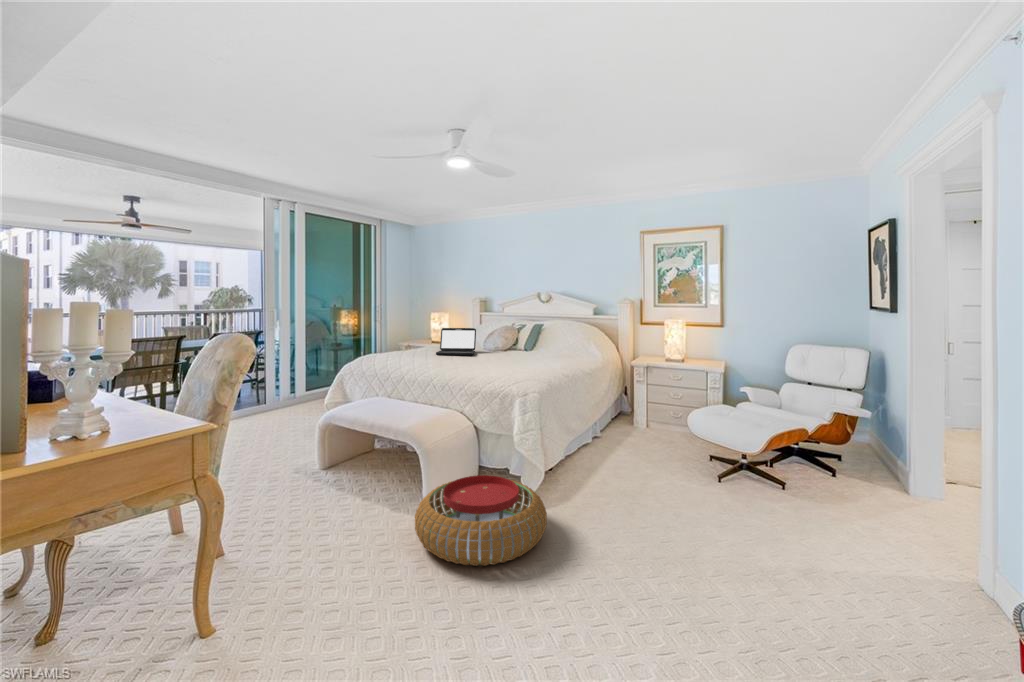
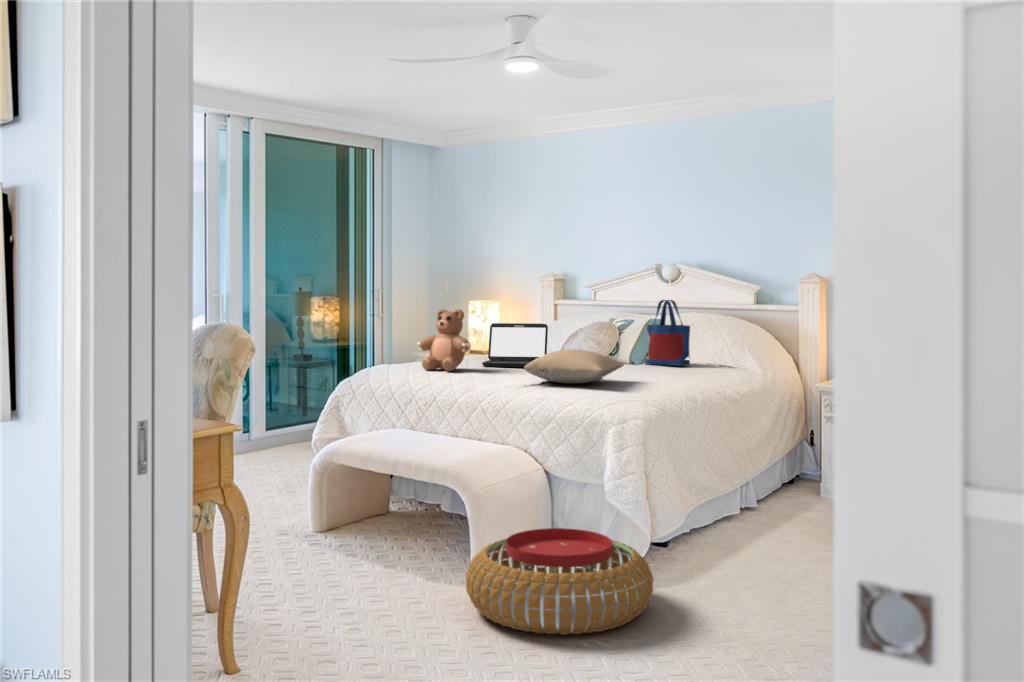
tote bag: none [533,313,560,353] -> present [645,300,690,366]
teddy bear: none [394,320,428,359] -> present [417,309,471,371]
pillow: none [460,346,522,367] -> present [524,349,624,384]

